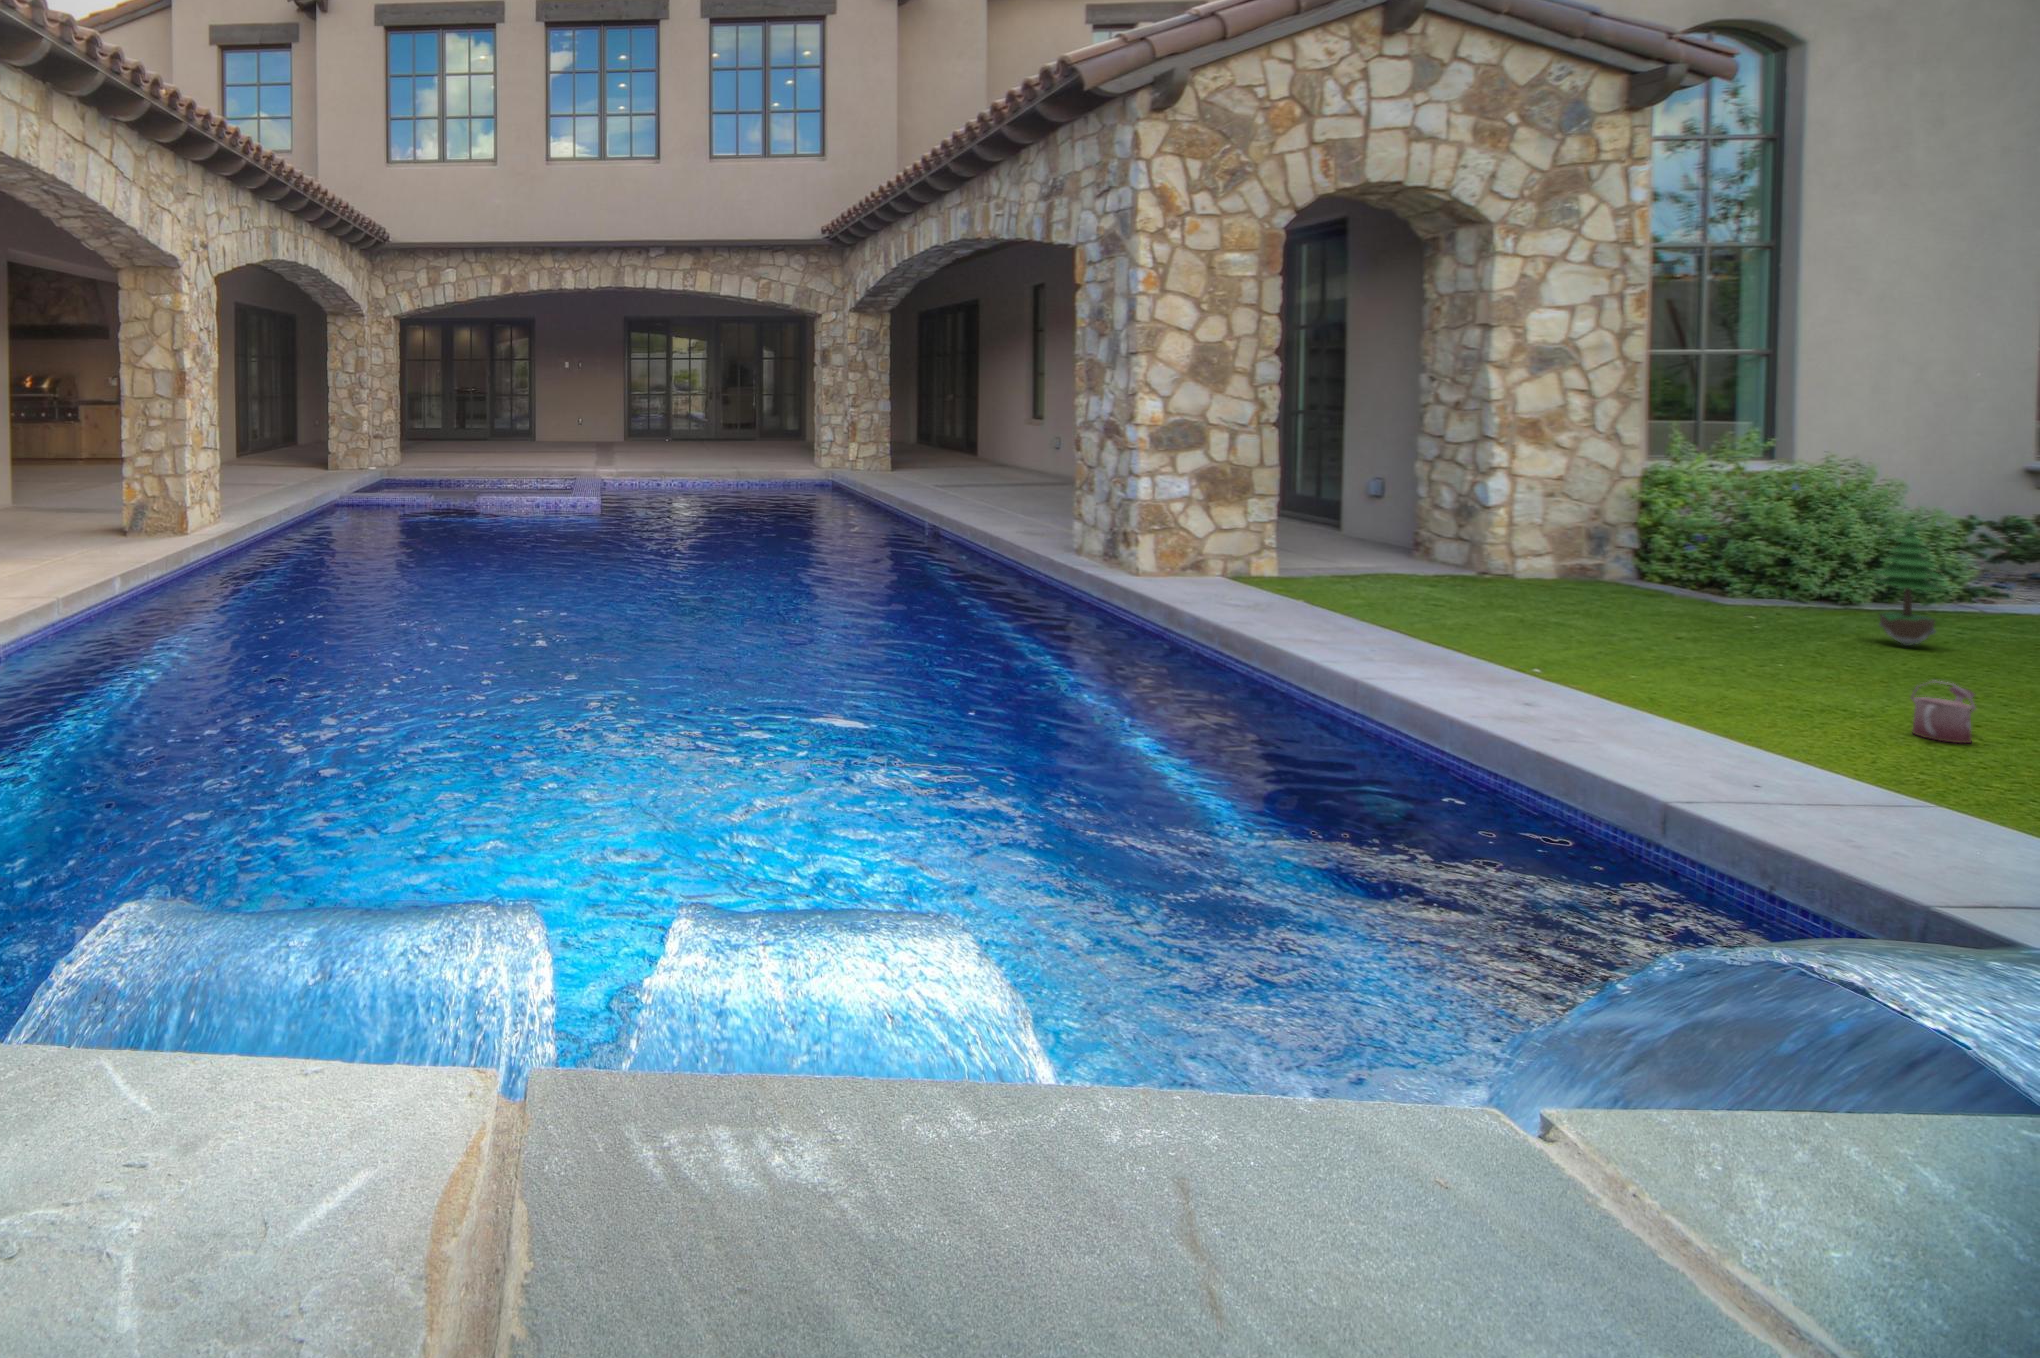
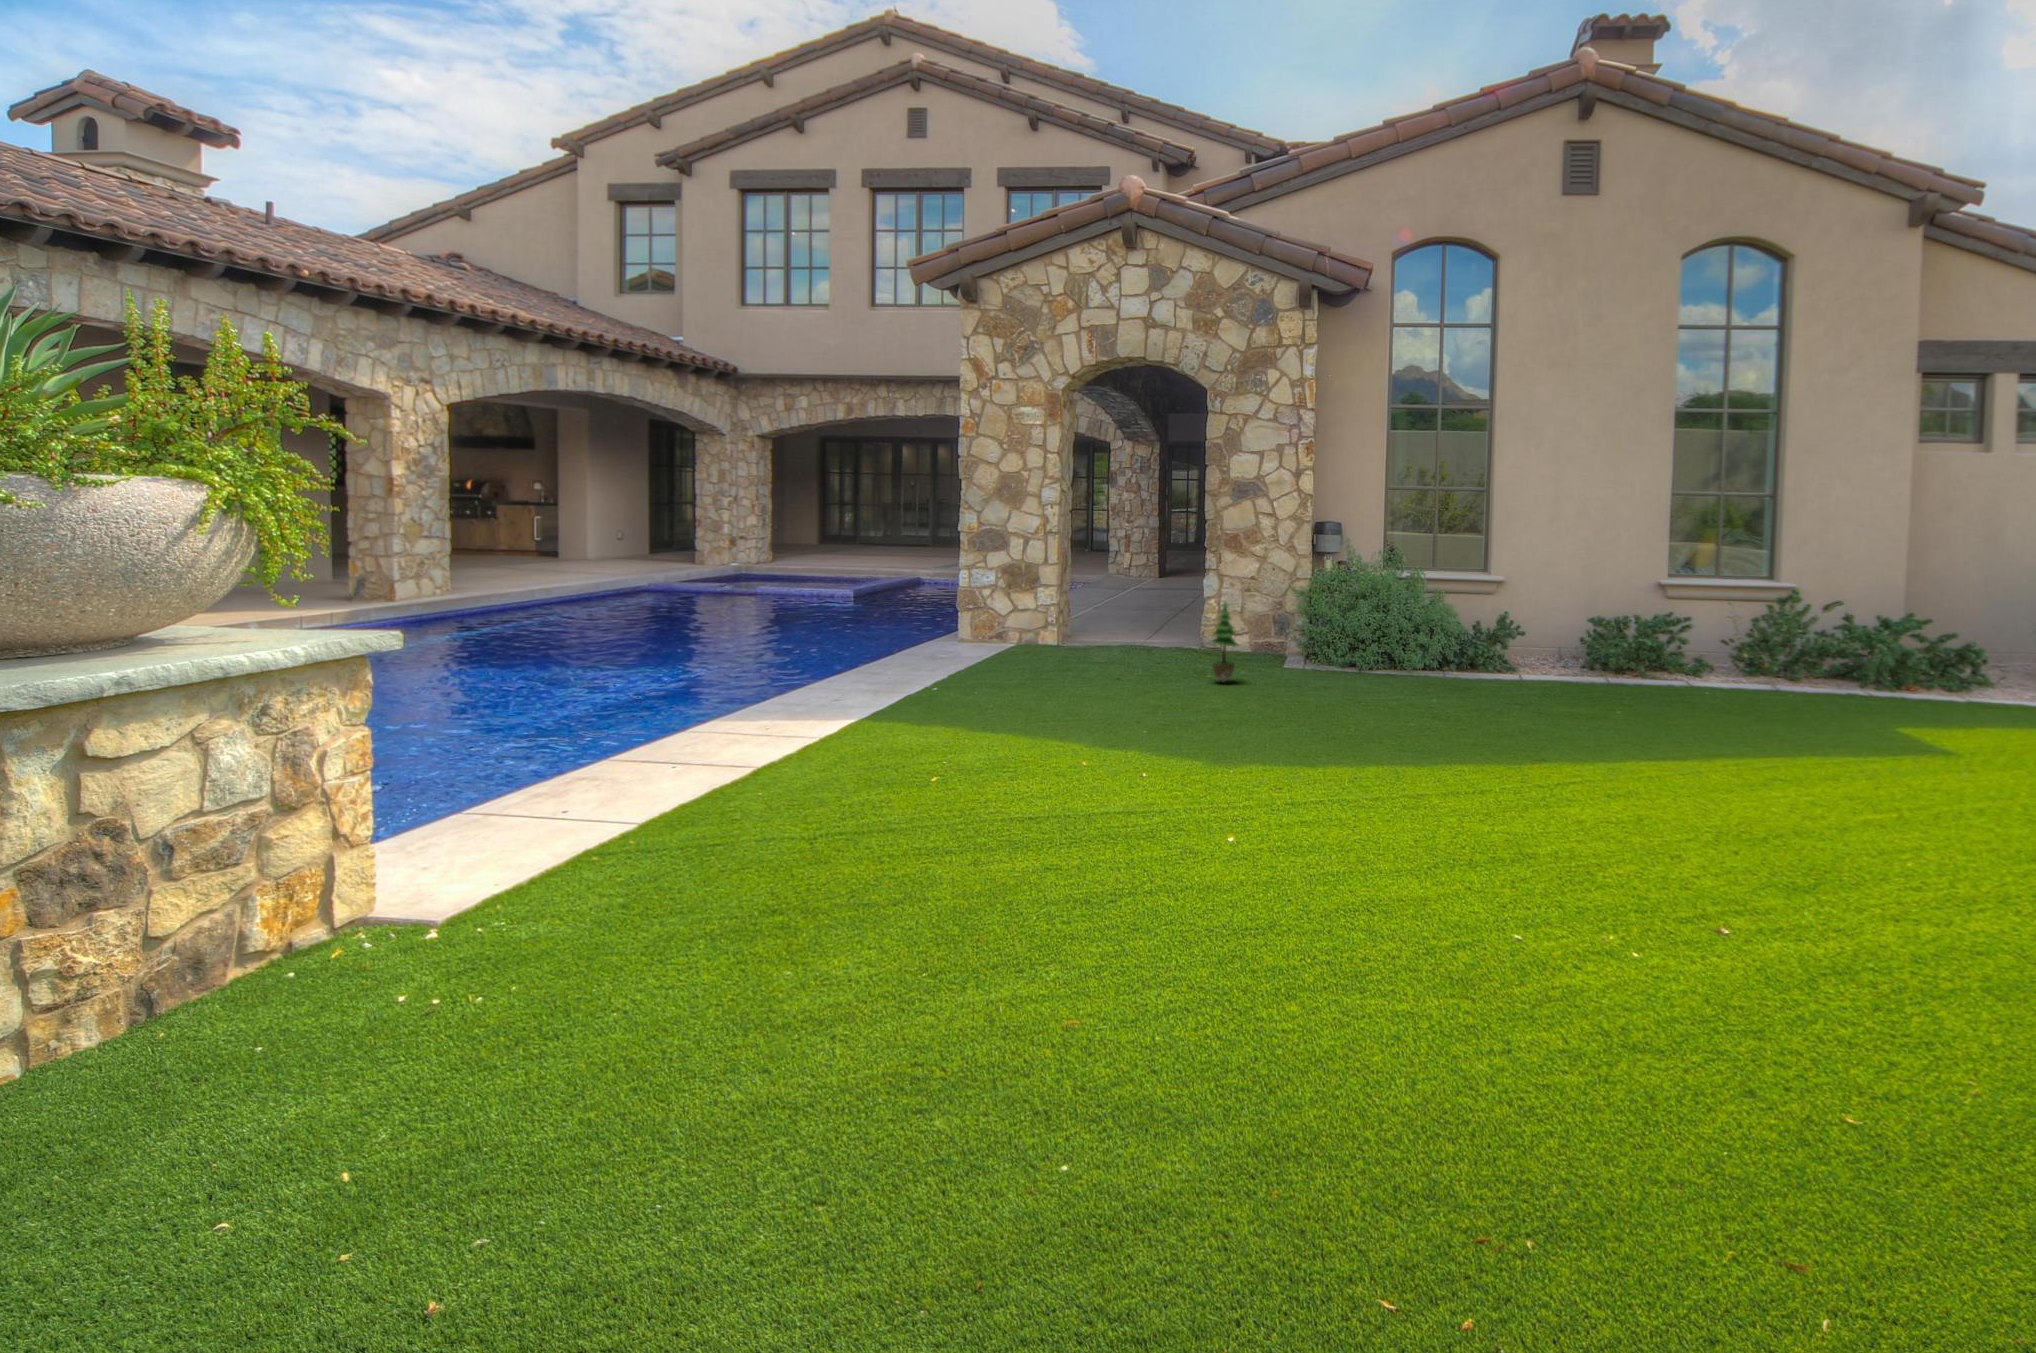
watering can: present [1911,684,1976,743] -> none [955,677,1008,711]

